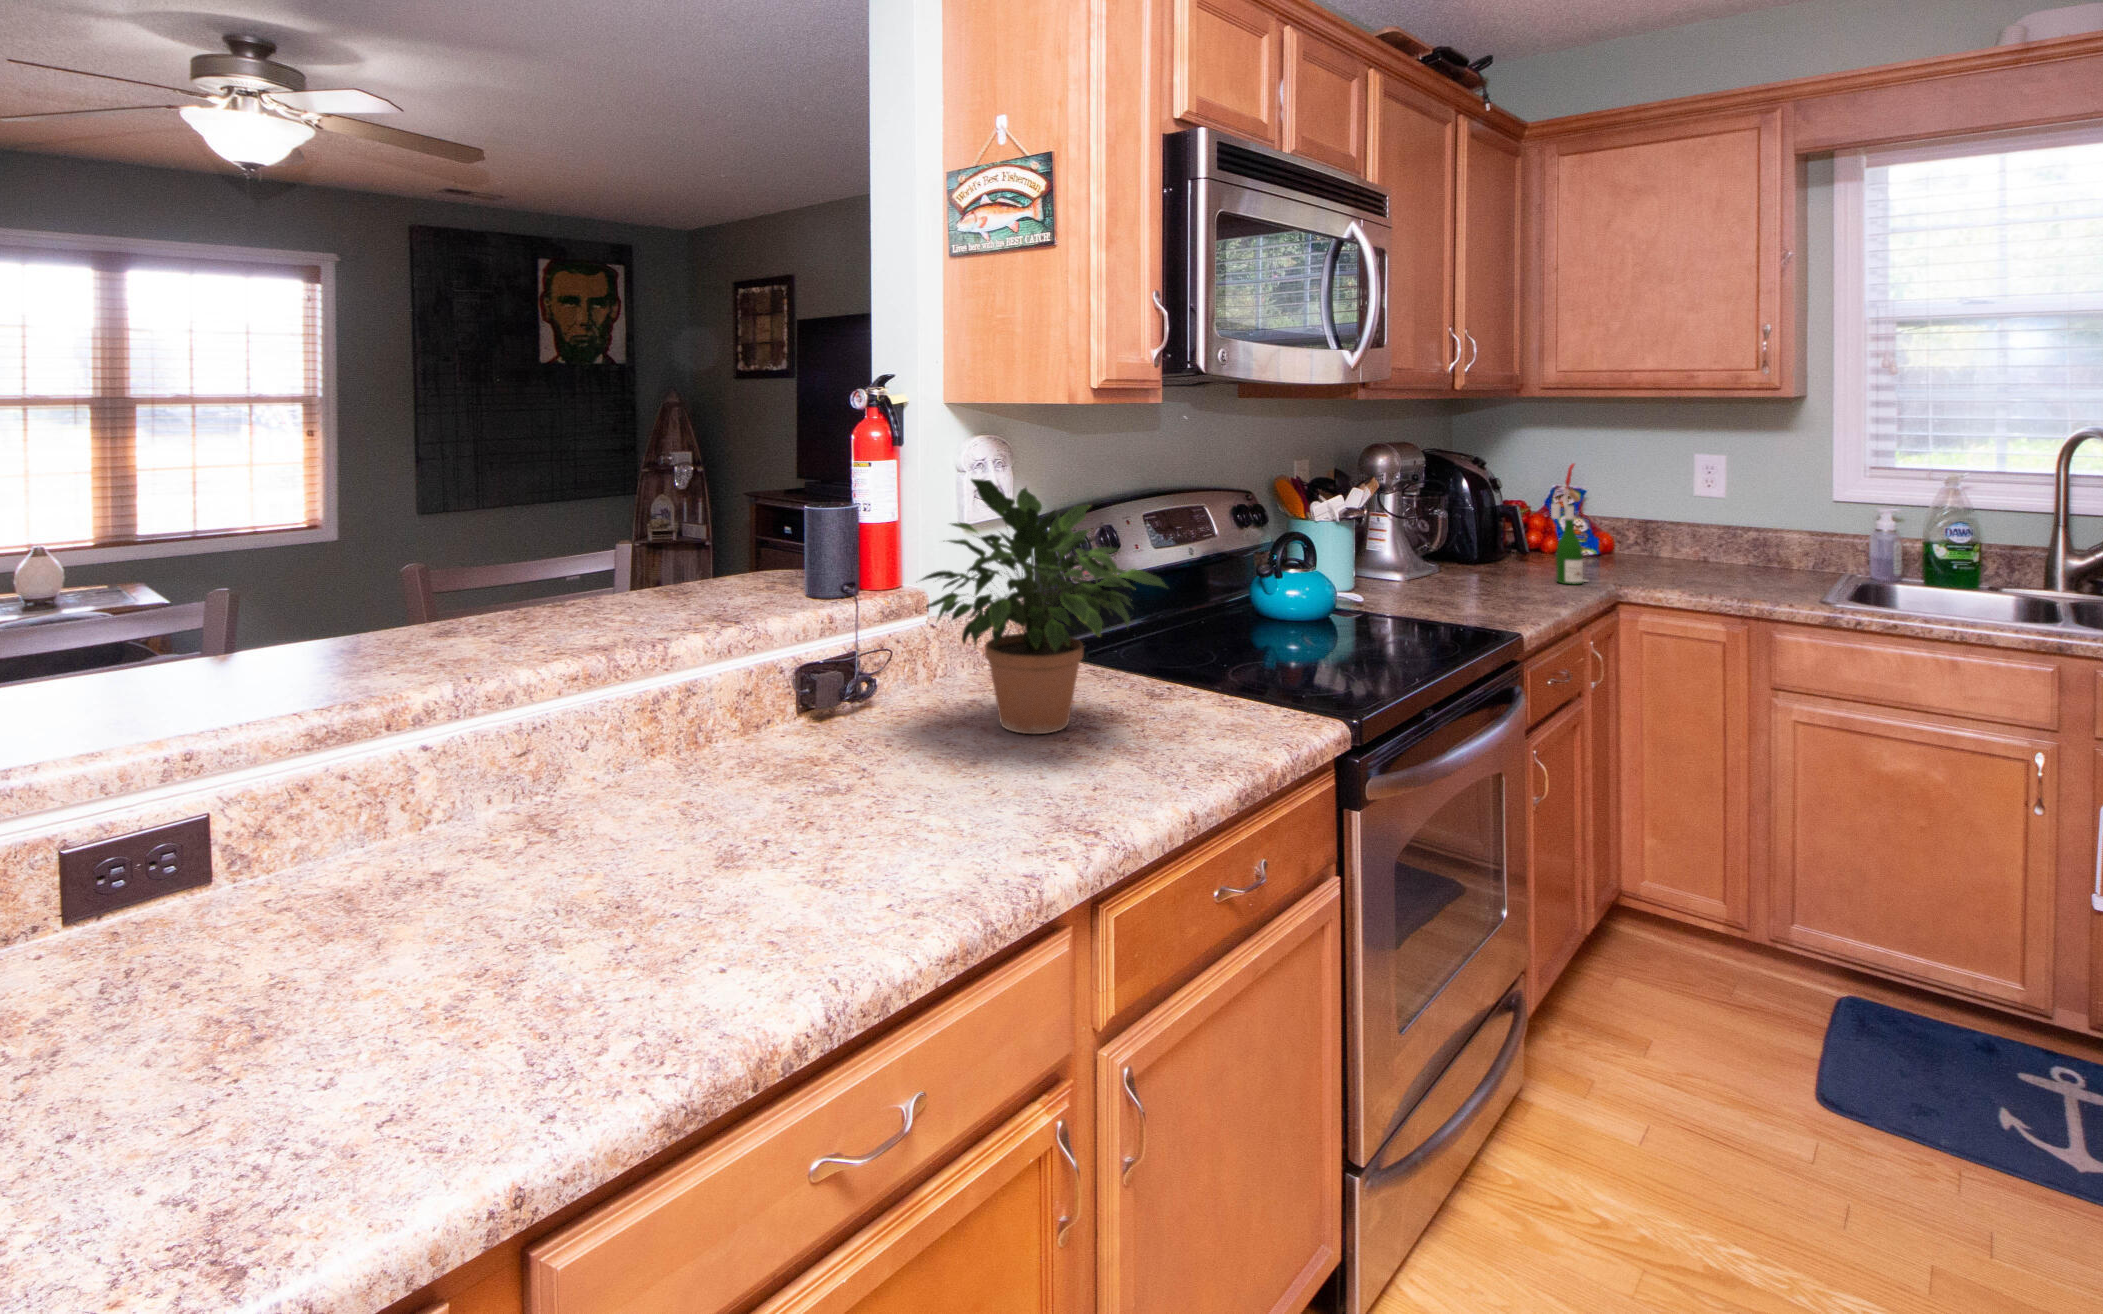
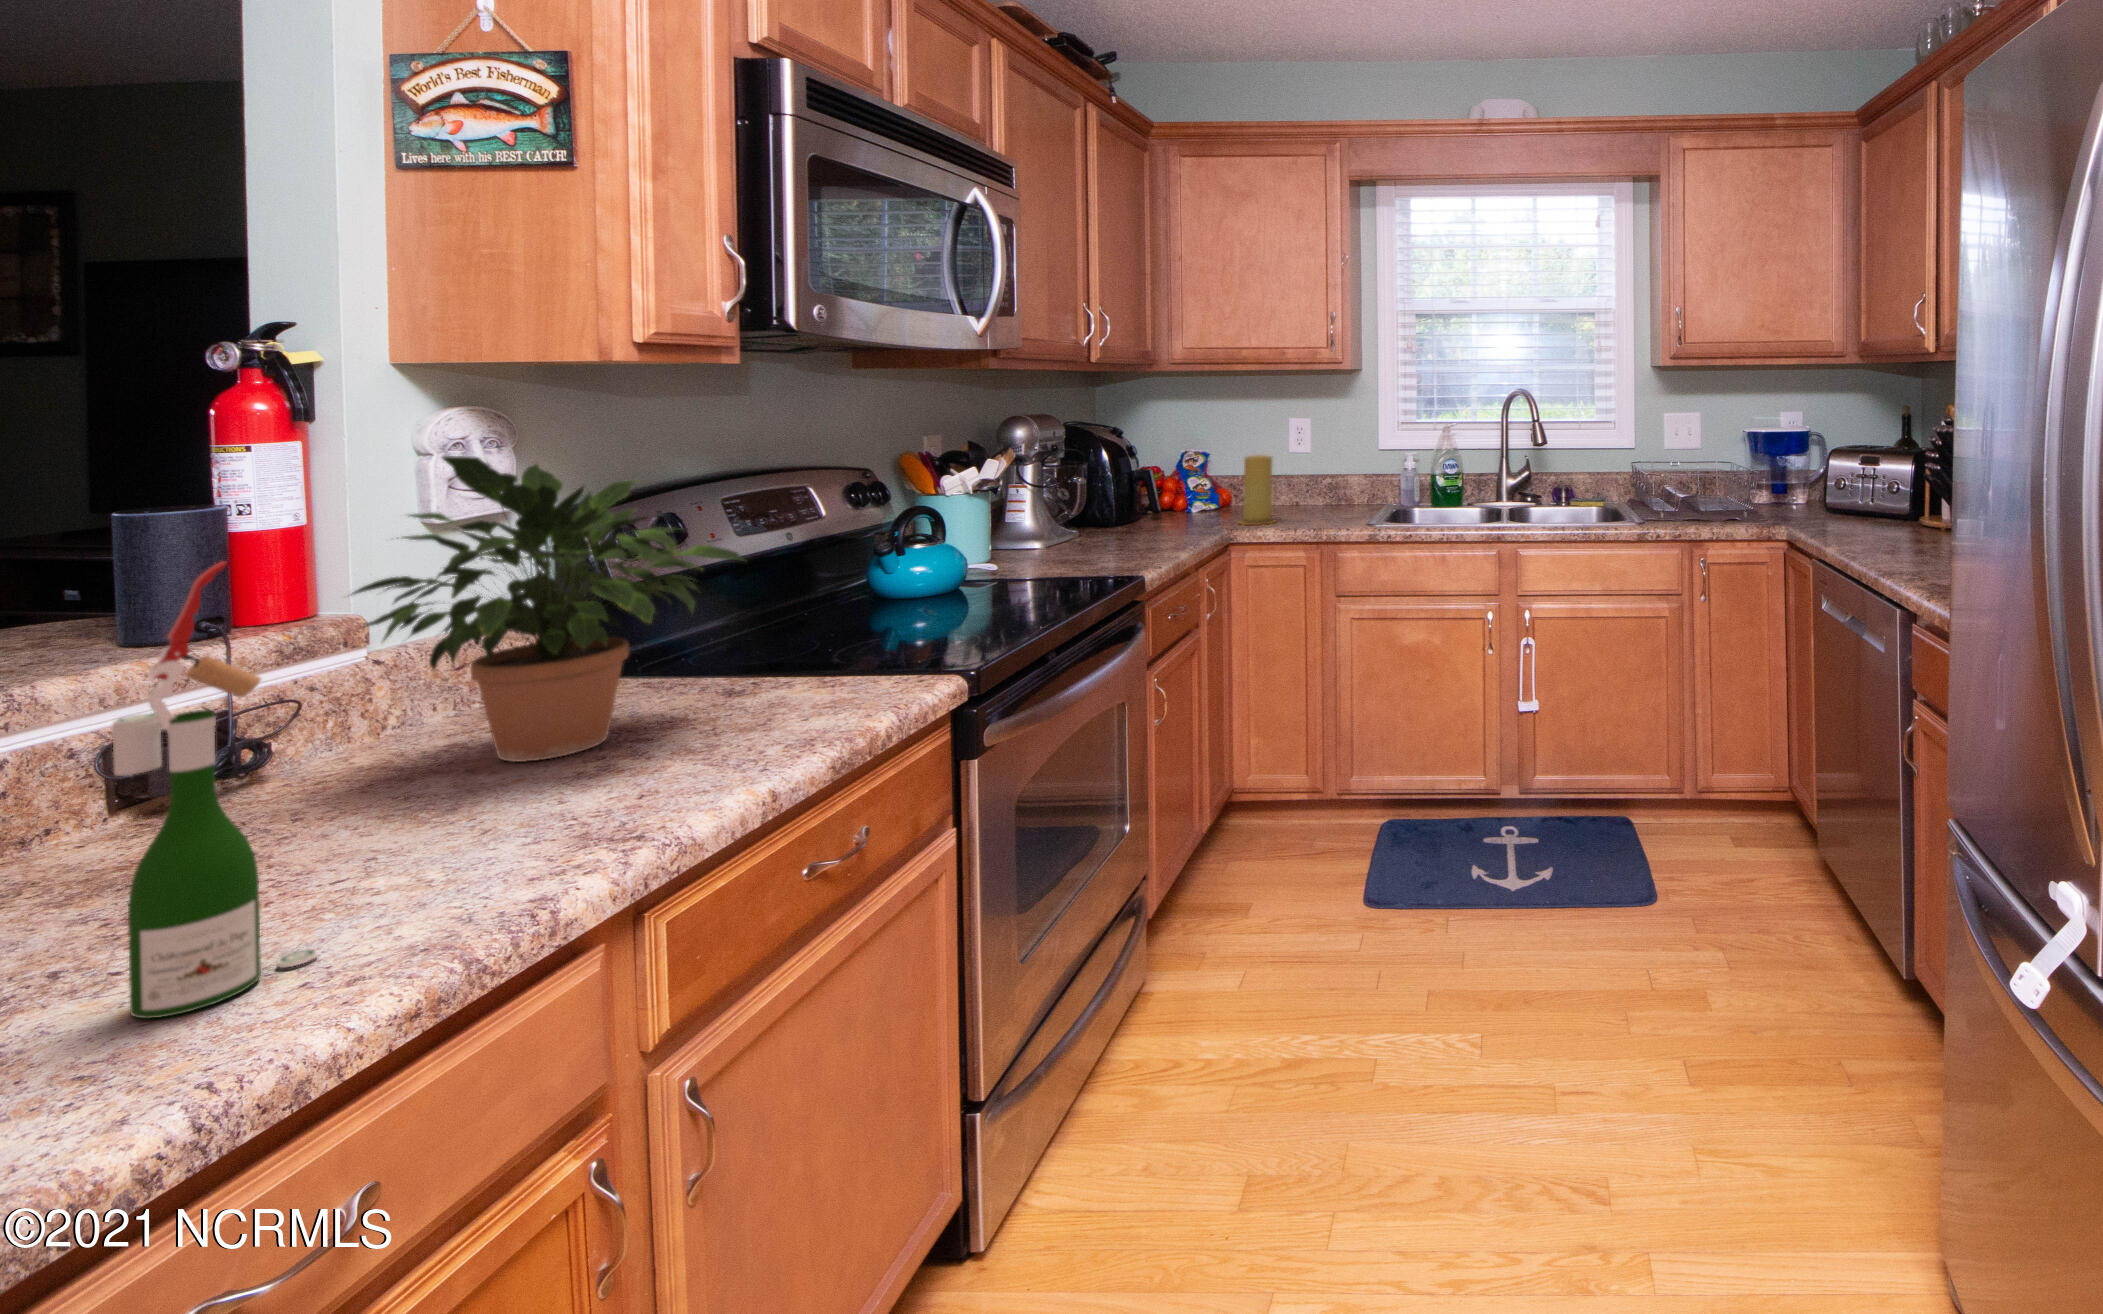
wine bottle: present [1551,463,1587,585] -> present [111,561,318,1019]
candle: none [1631,501,1683,584] -> present [1239,455,1275,525]

